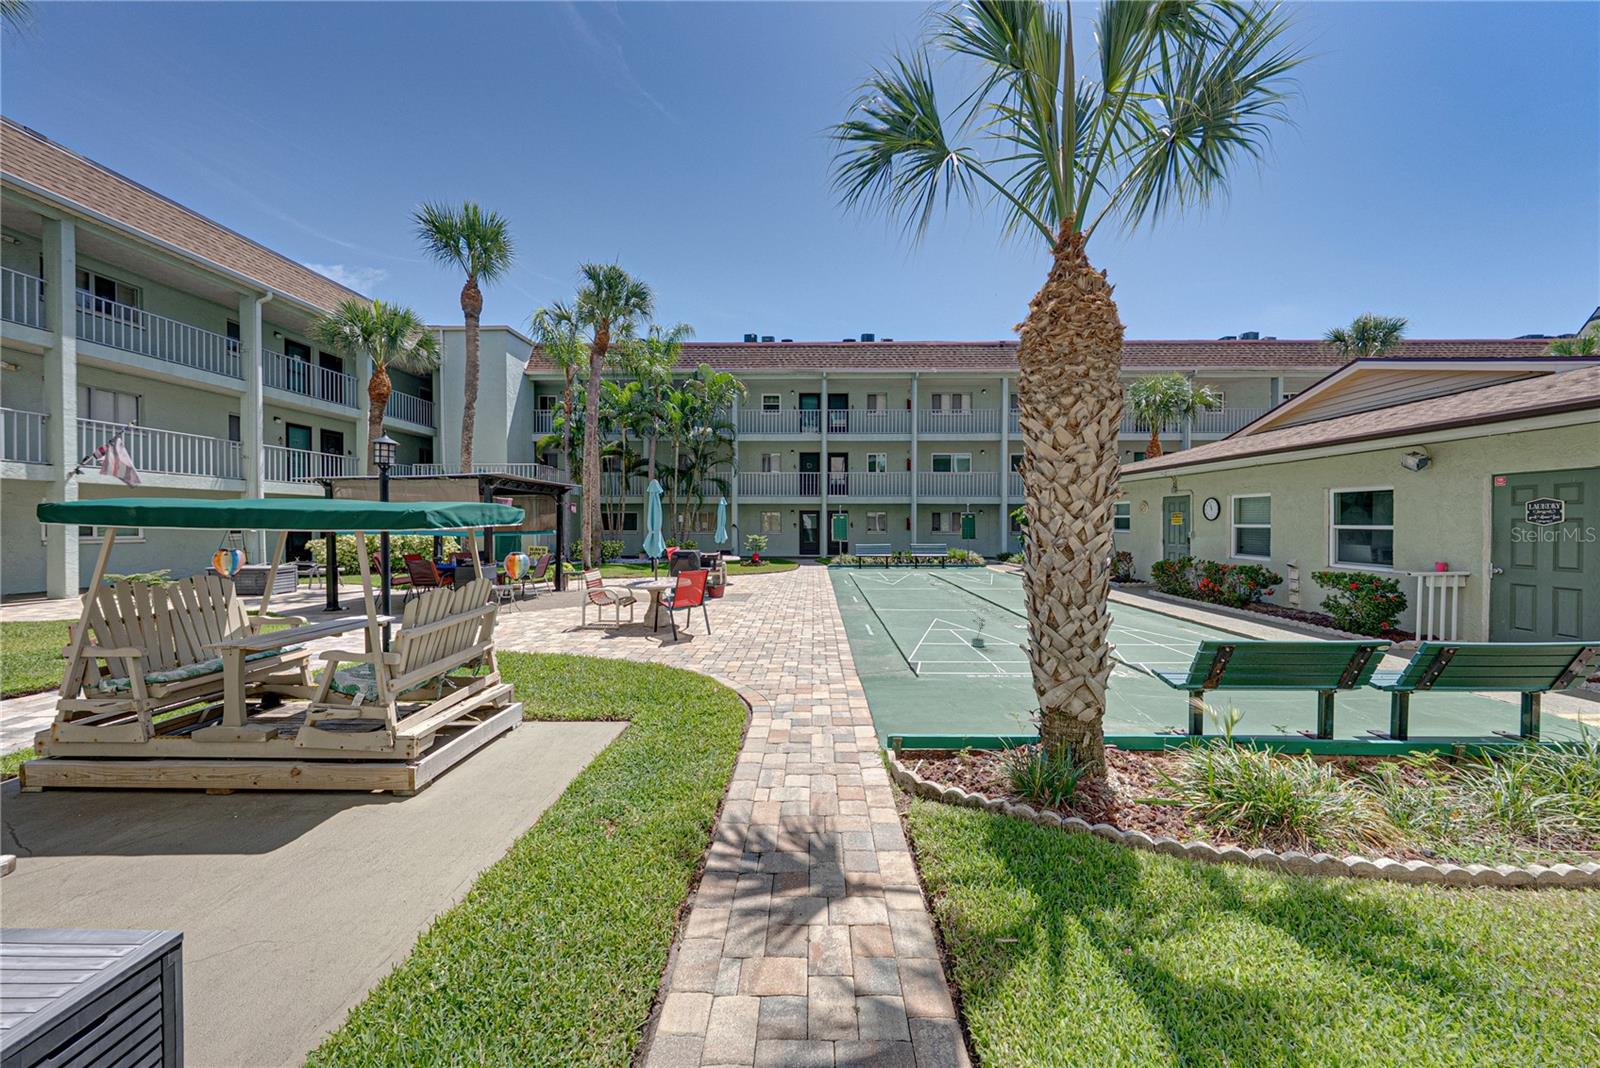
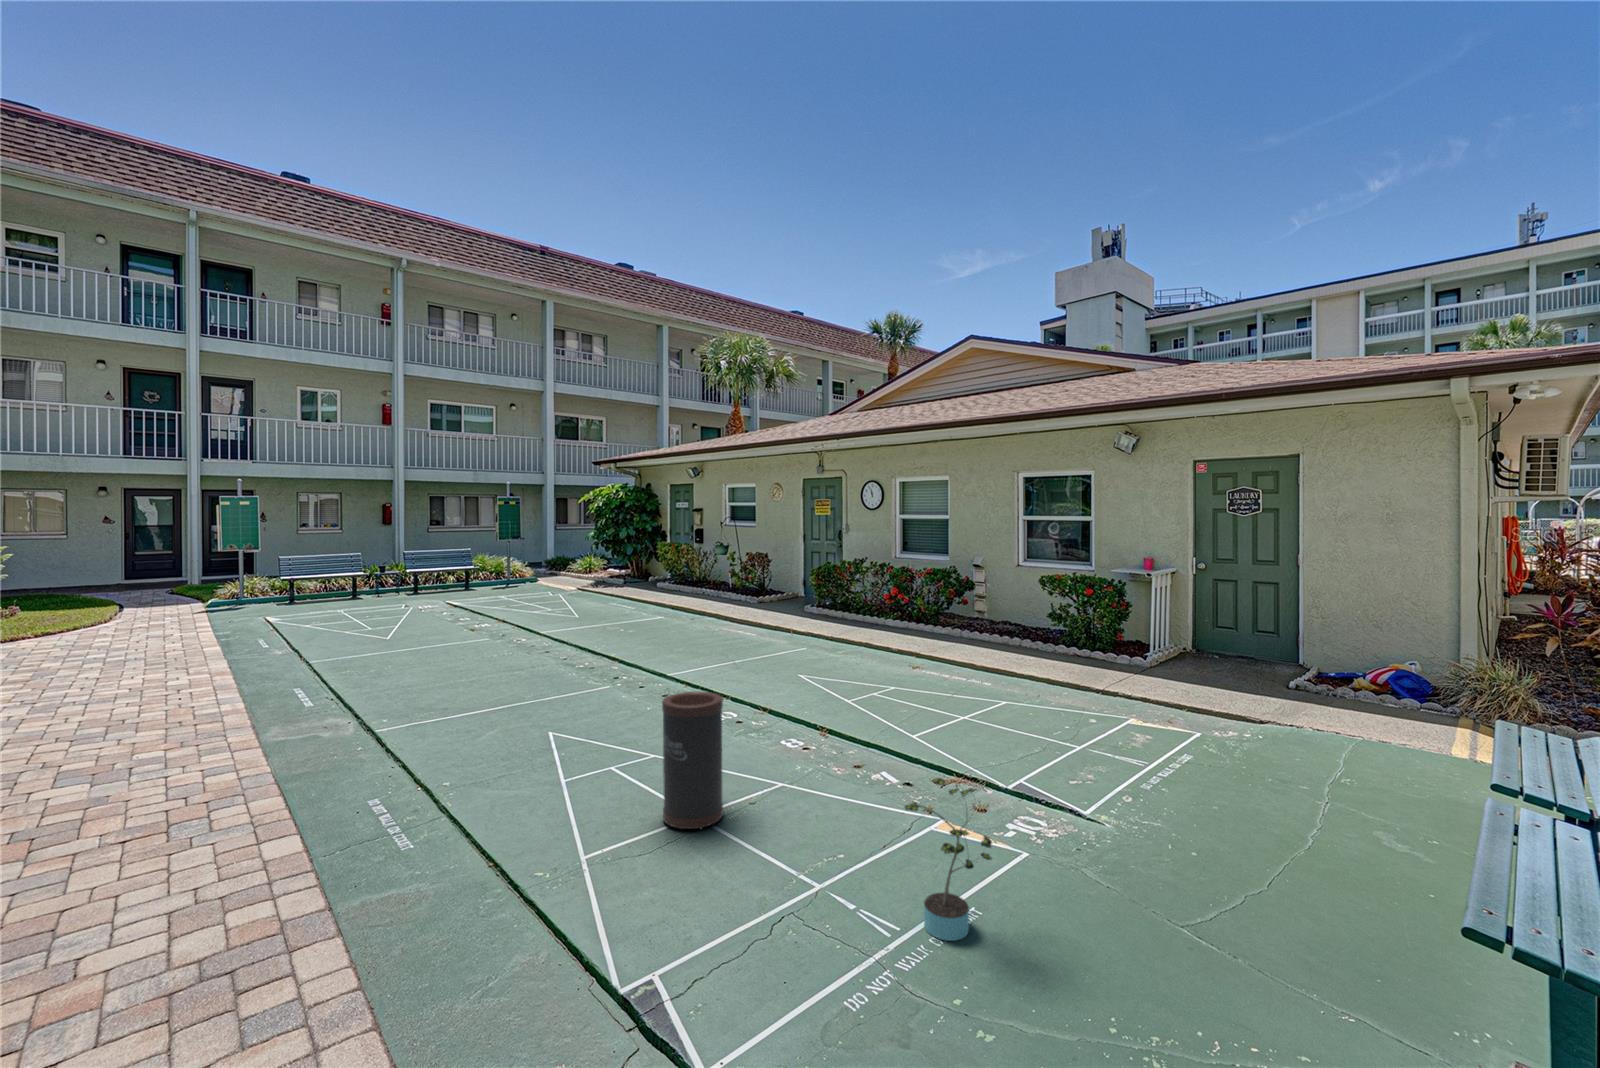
trash can: none [933,588,953,629] -> present [662,692,723,829]

